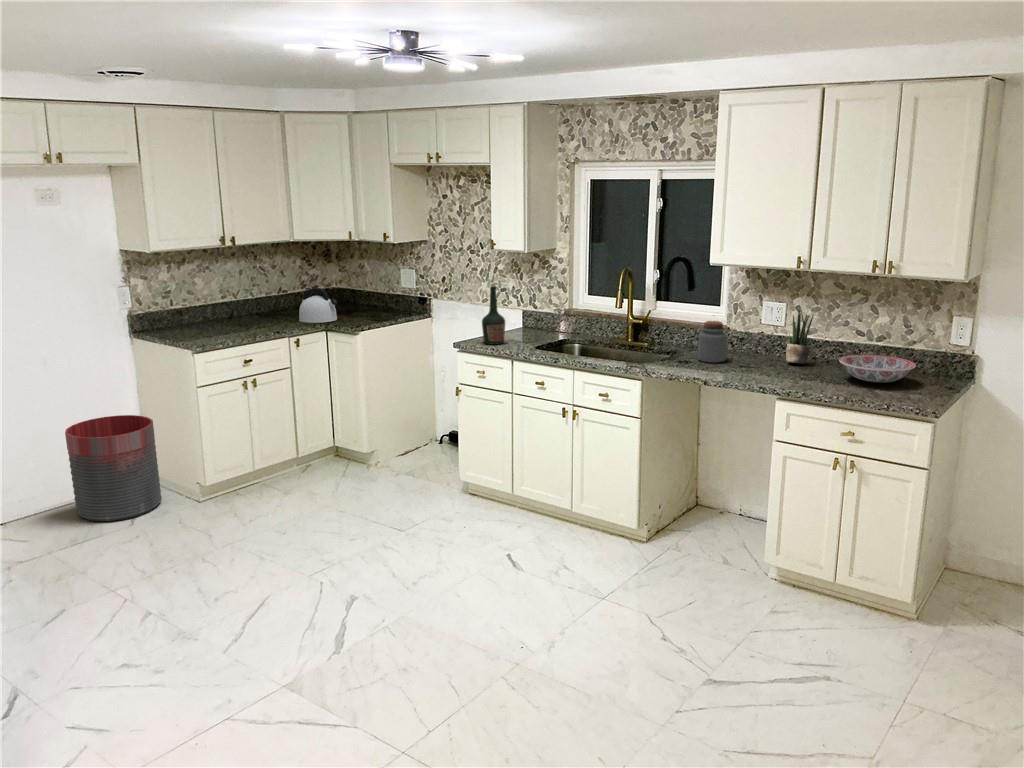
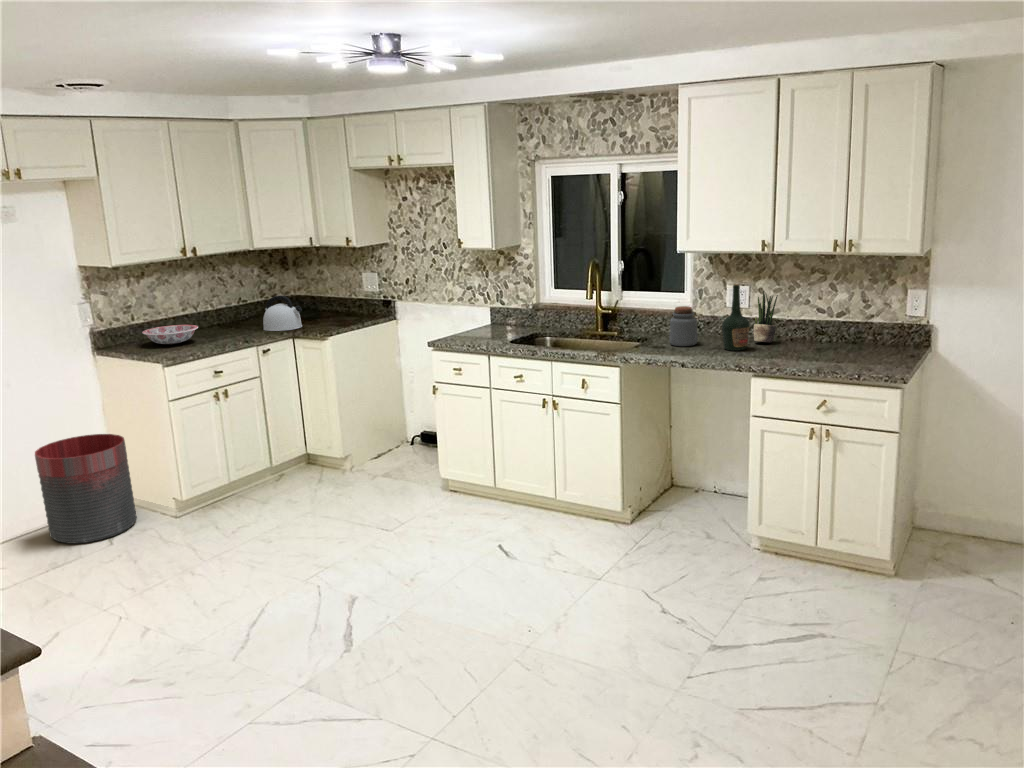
bottle: present [482,285,505,345] -> present [722,284,750,351]
ceramic bowl: present [839,355,916,382] -> present [142,325,198,344]

